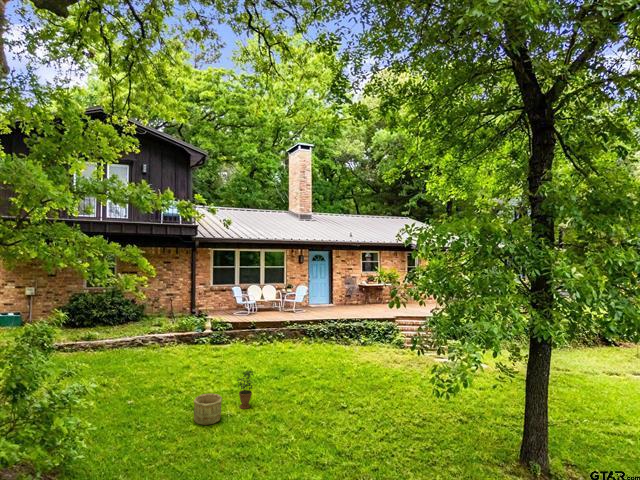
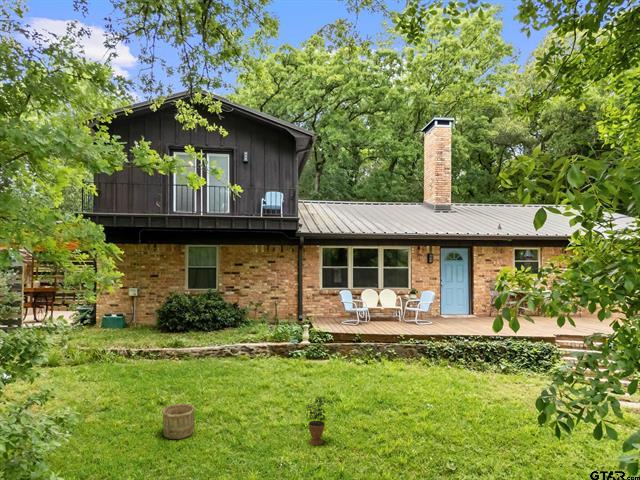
wooden bucket: present [194,394,222,425] -> present [162,404,195,439]

